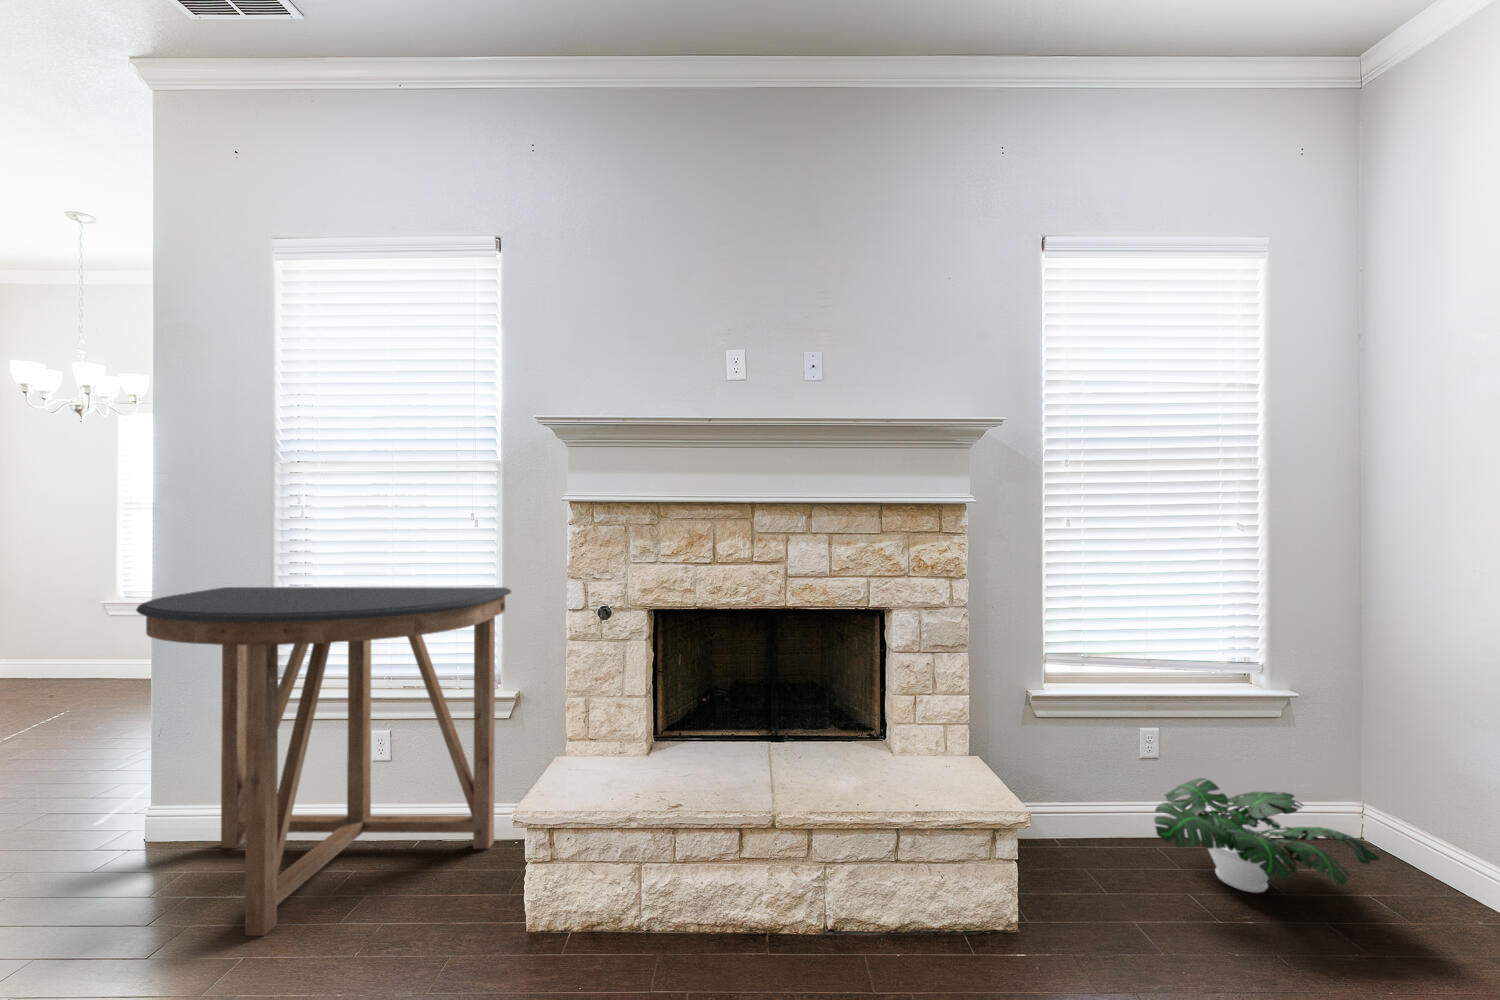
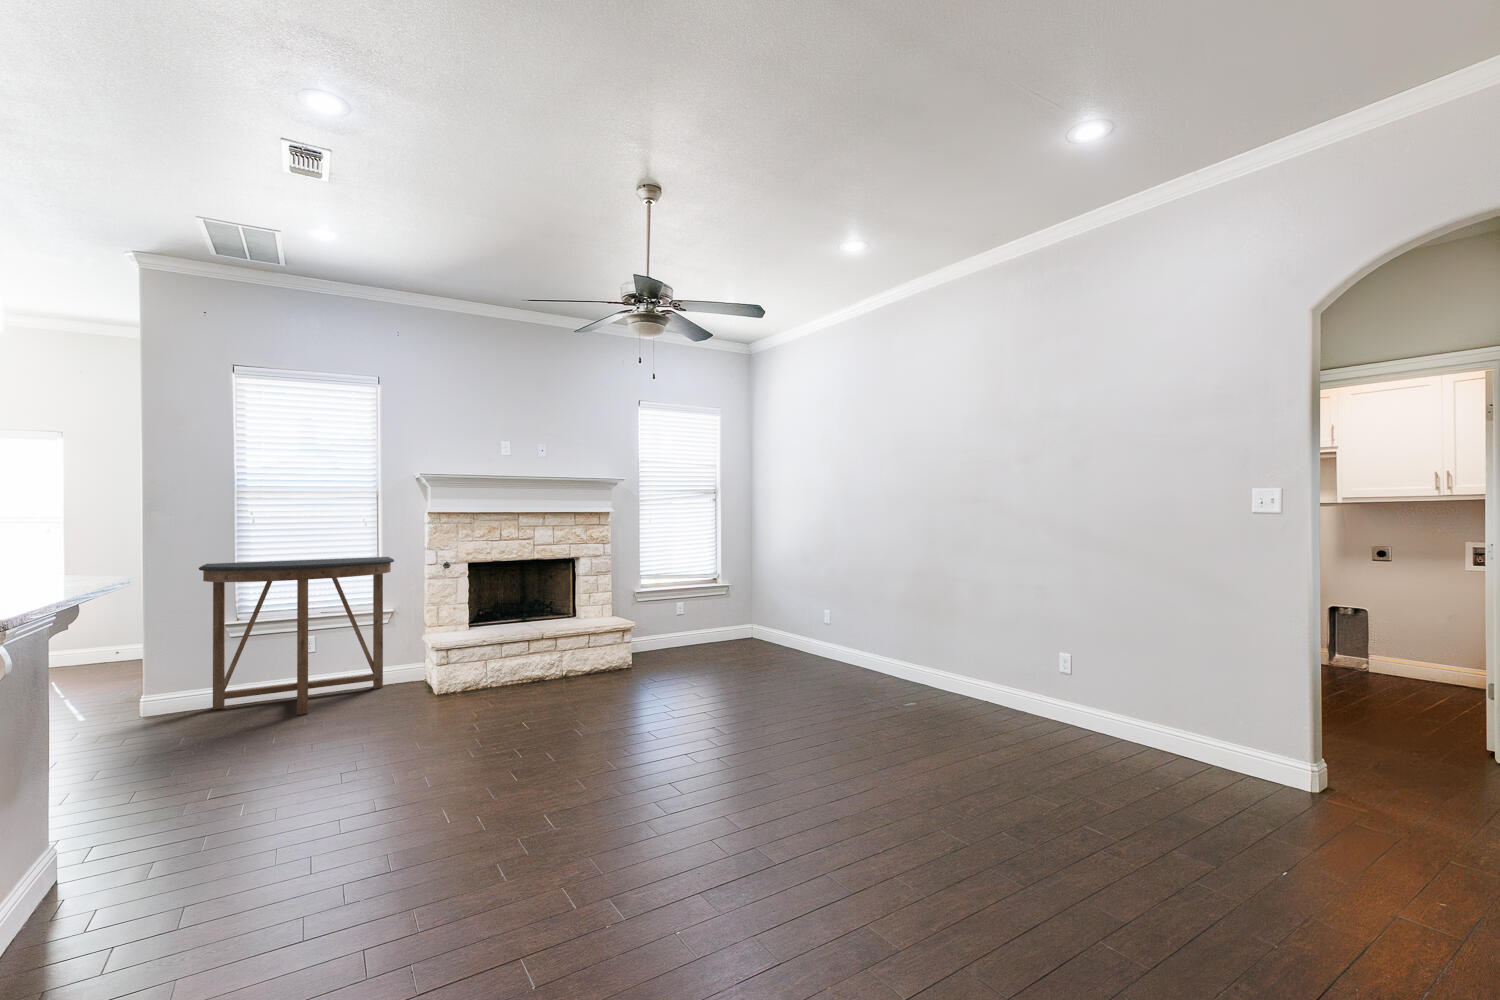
potted plant: present [1154,778,1379,892] -> none [678,618,743,651]

